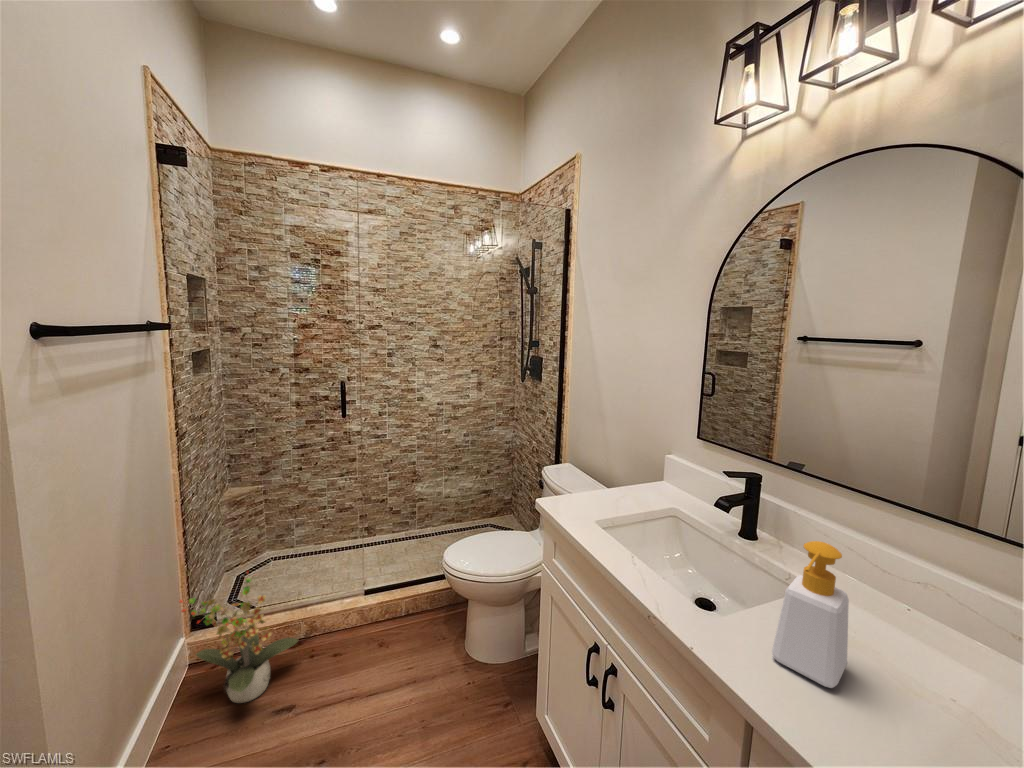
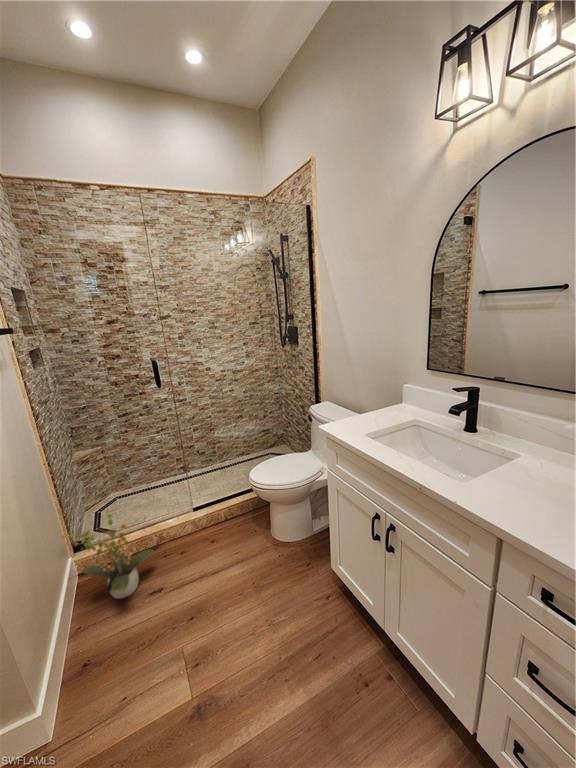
soap bottle: present [772,541,849,688] -> none [506,423,554,513]

